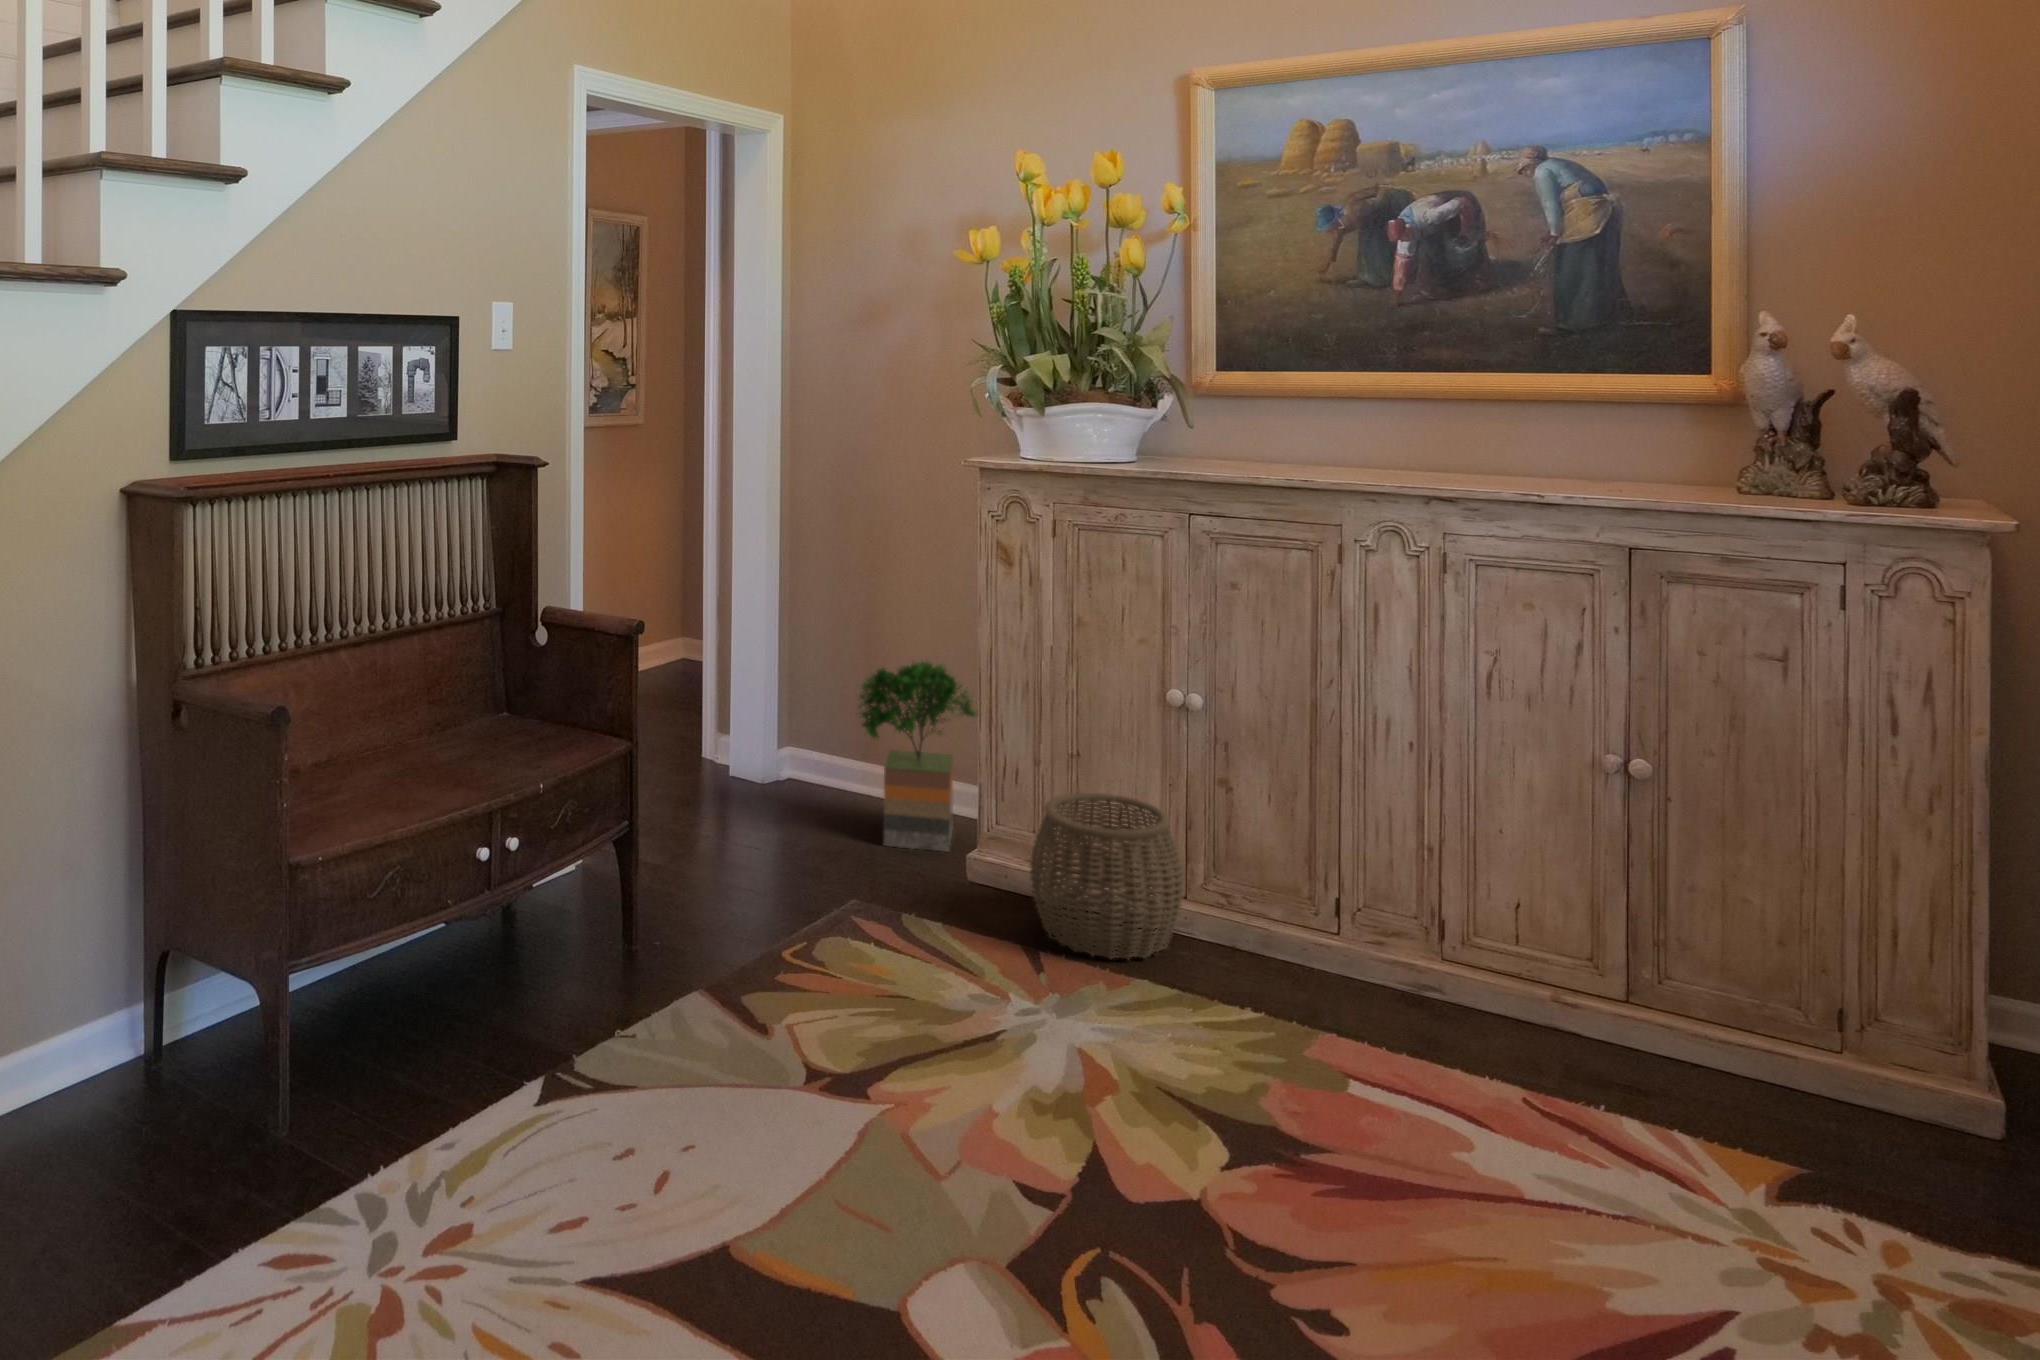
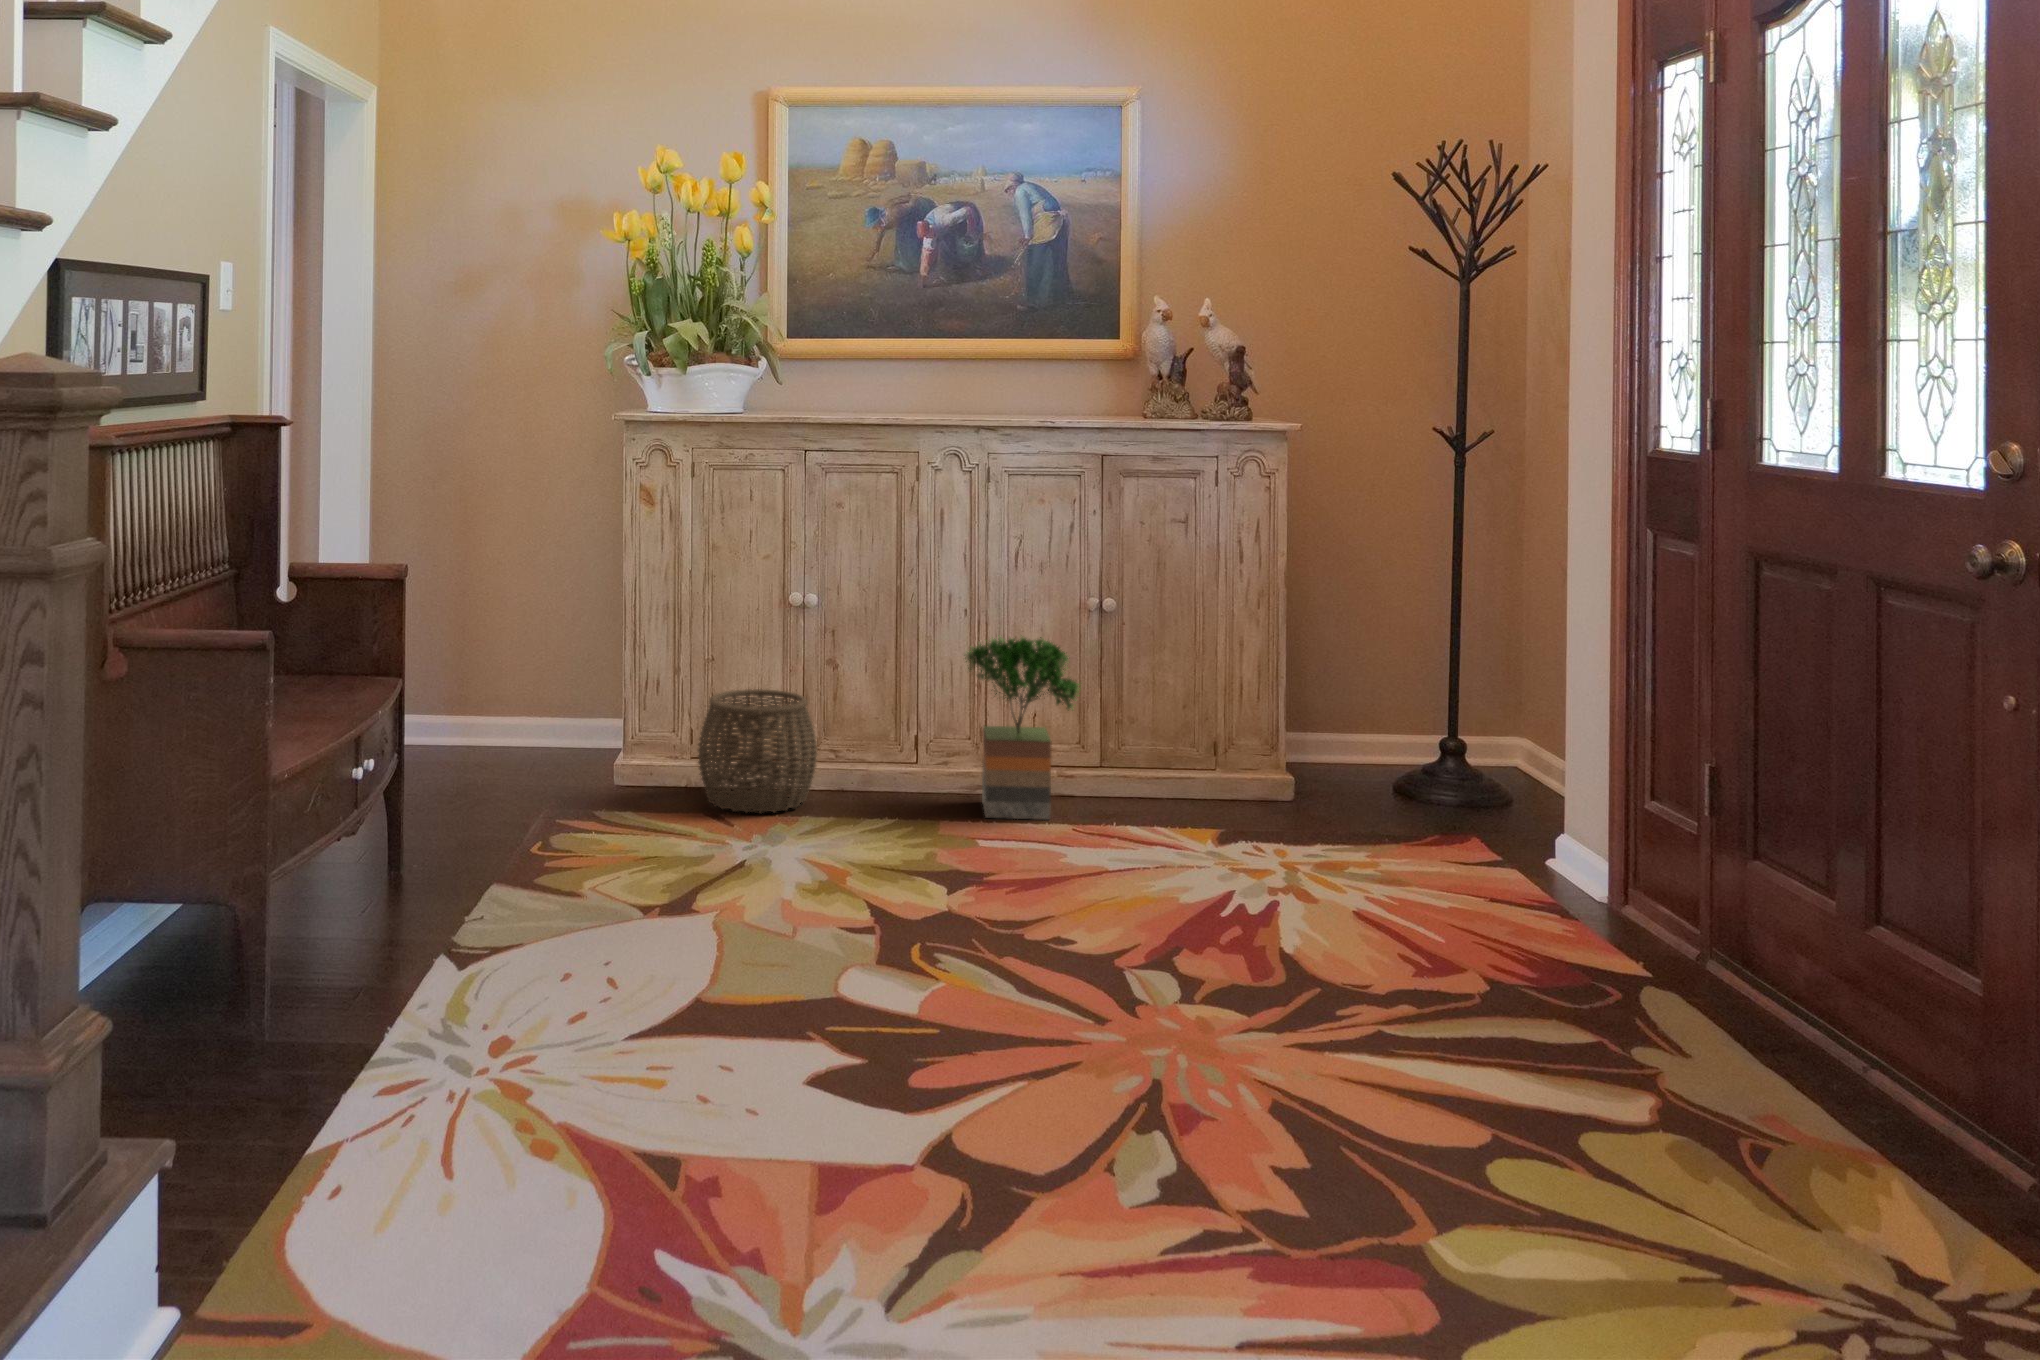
potted tree: present [858,661,978,852] -> present [964,637,1080,820]

